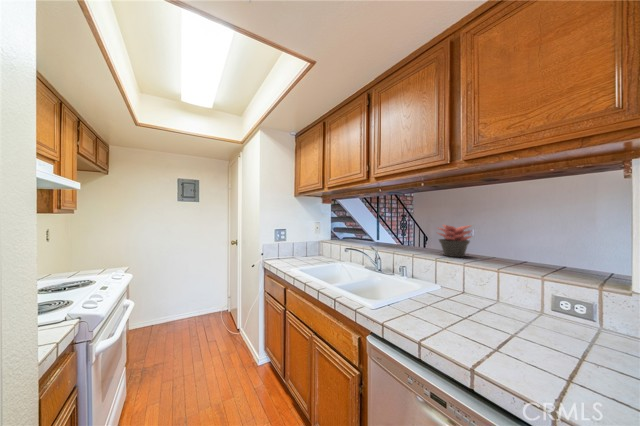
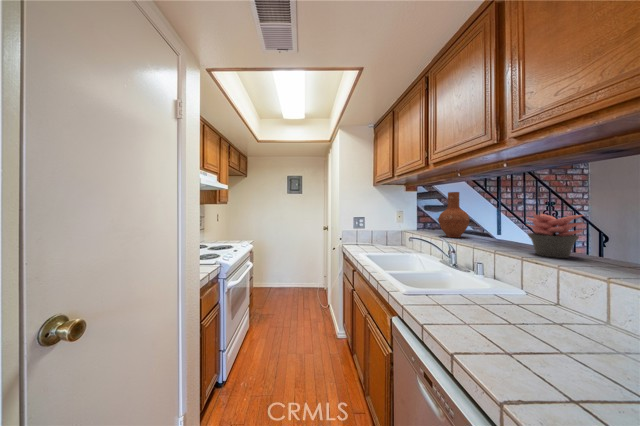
vase: none [358,205,381,245] -> present [438,192,469,238]

